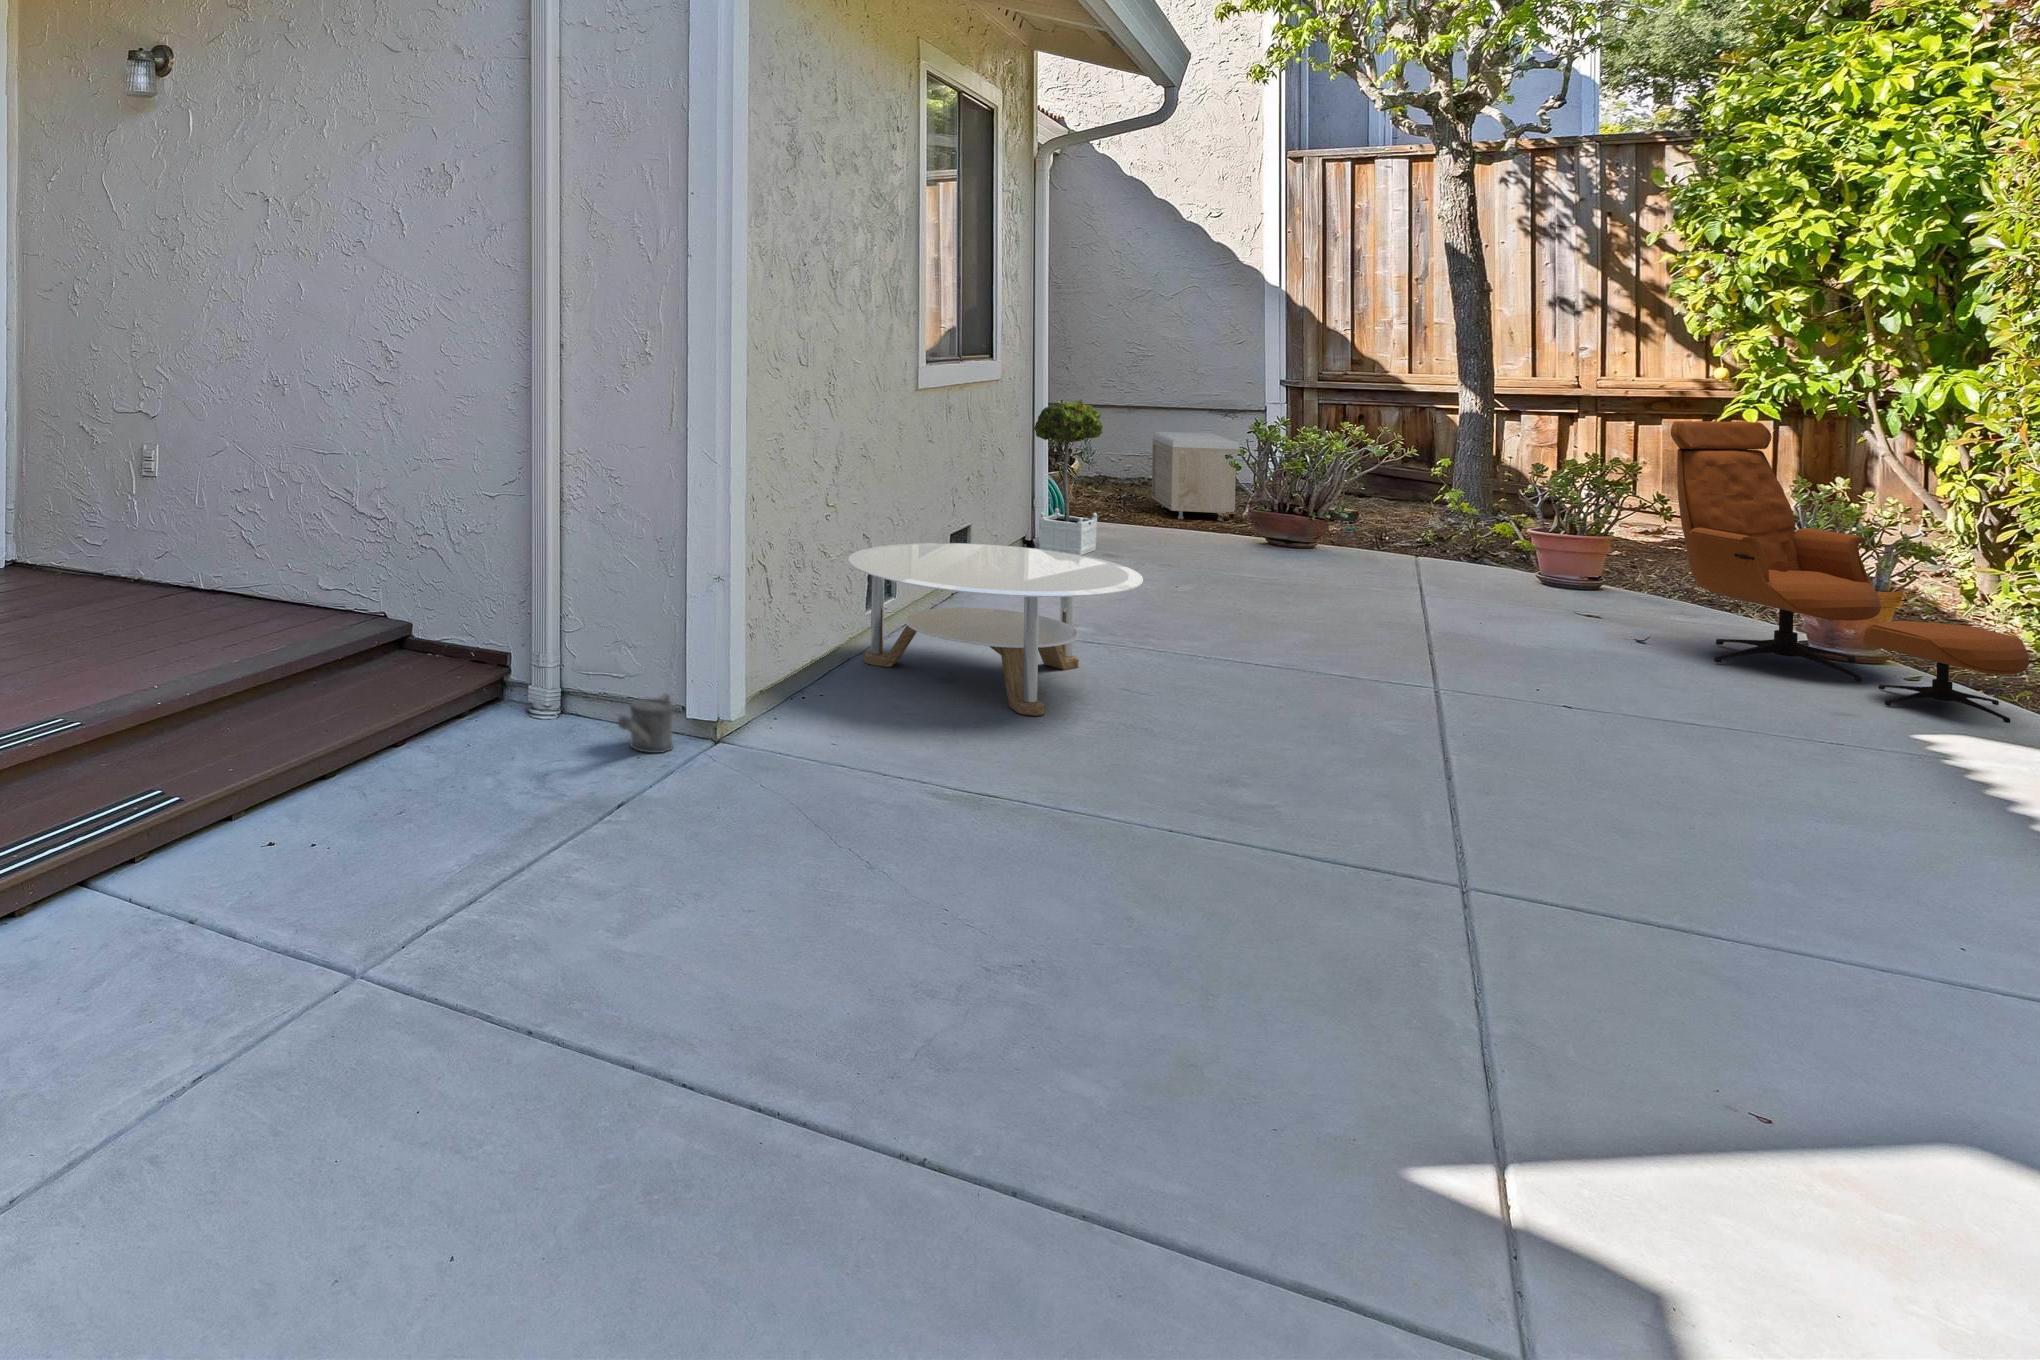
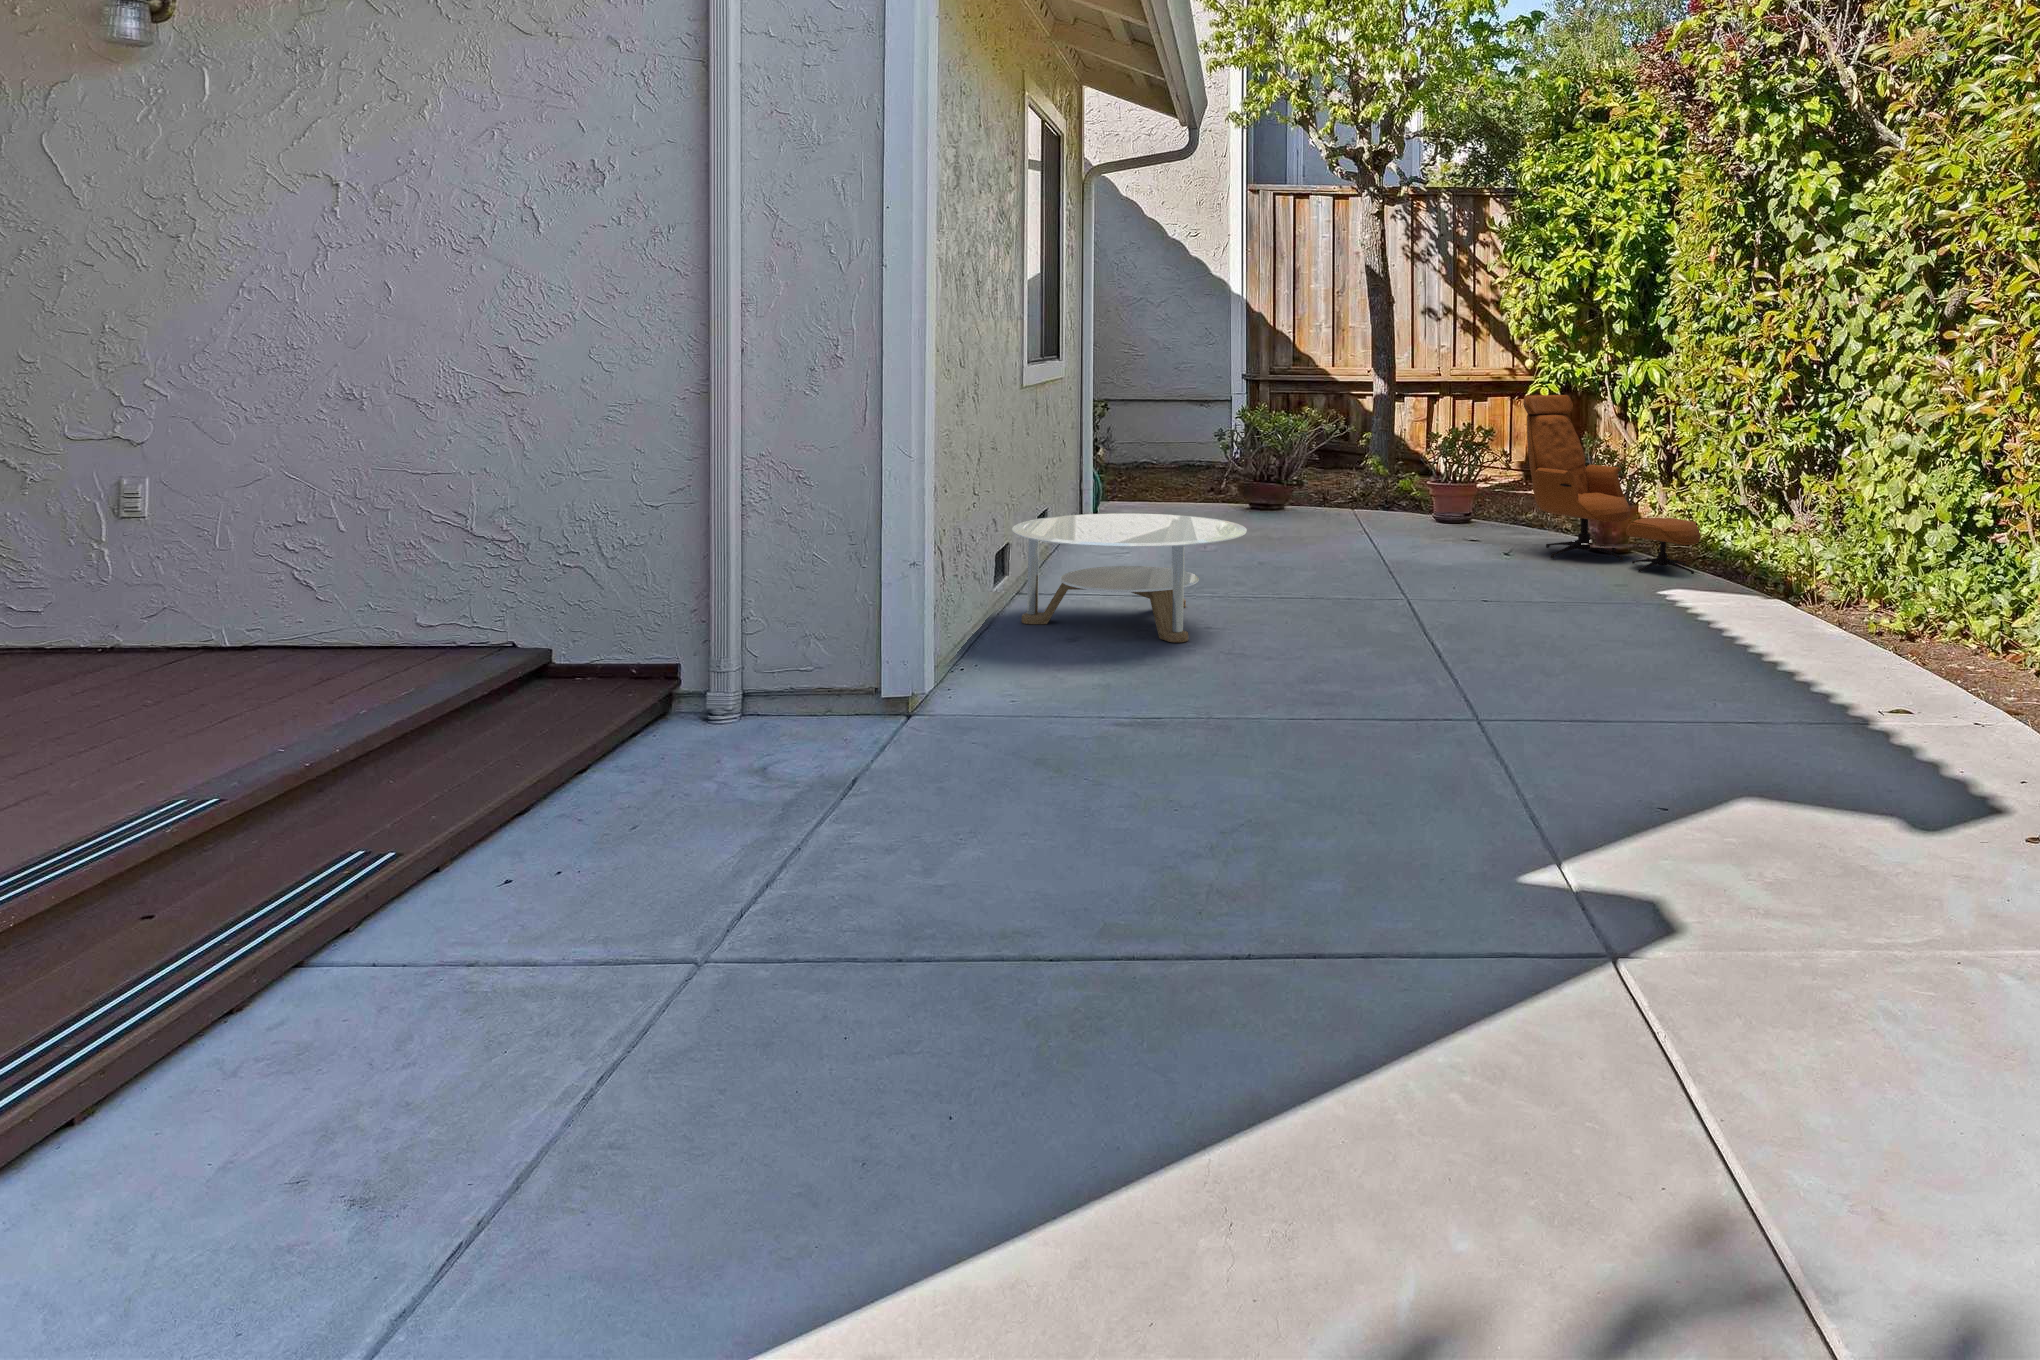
potted tree: present [1034,399,1103,555] -> none [1083,391,1139,527]
storage bench: present [1152,432,1239,521] -> none [1144,420,1218,494]
watering can: present [618,694,673,753] -> none [885,659,928,711]

